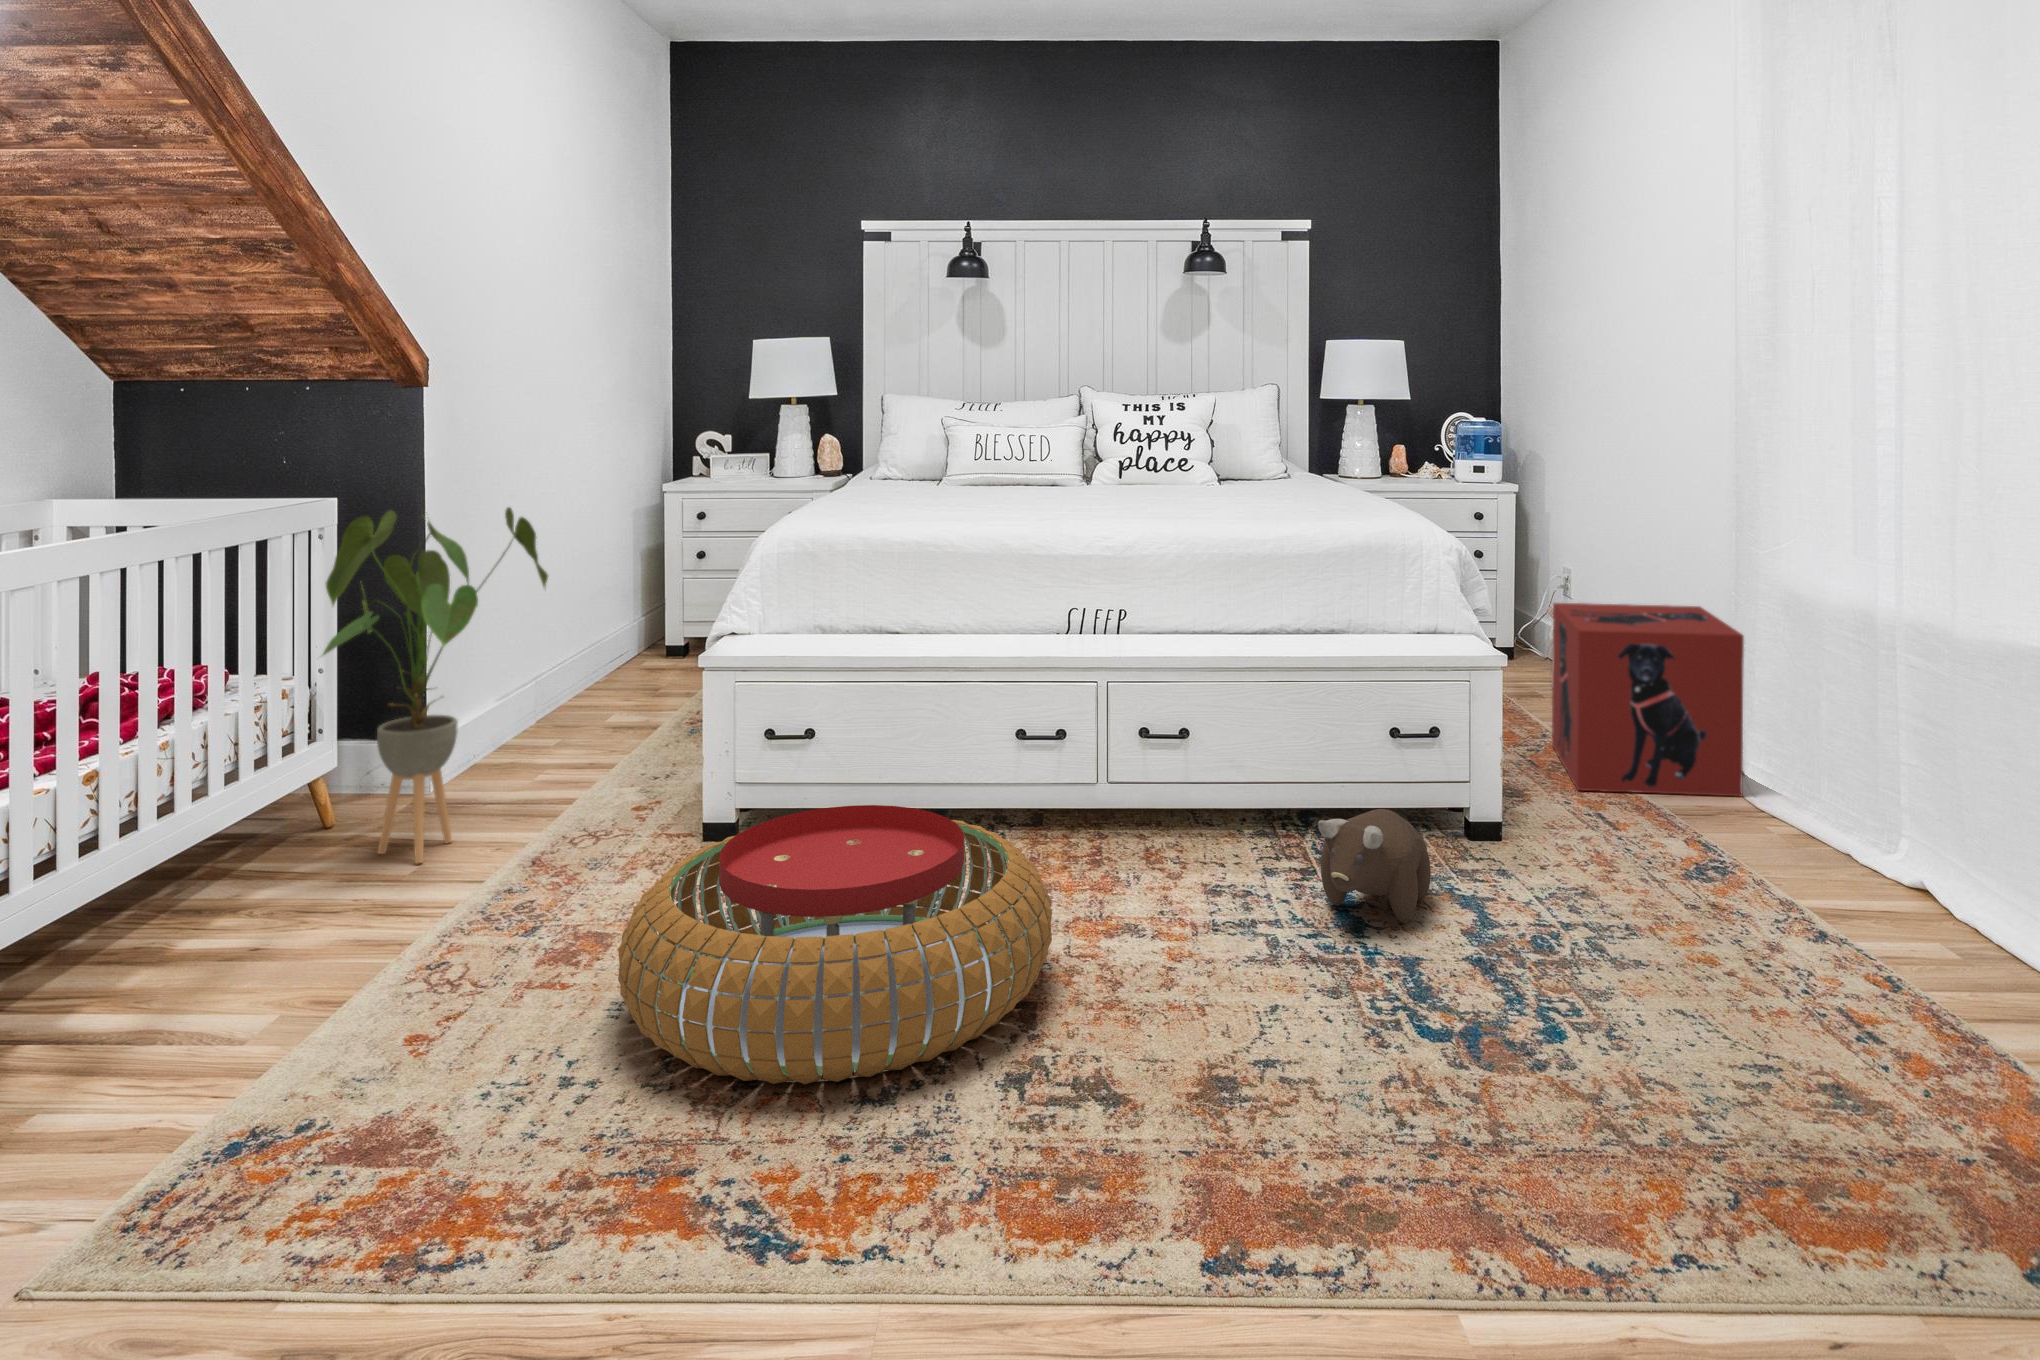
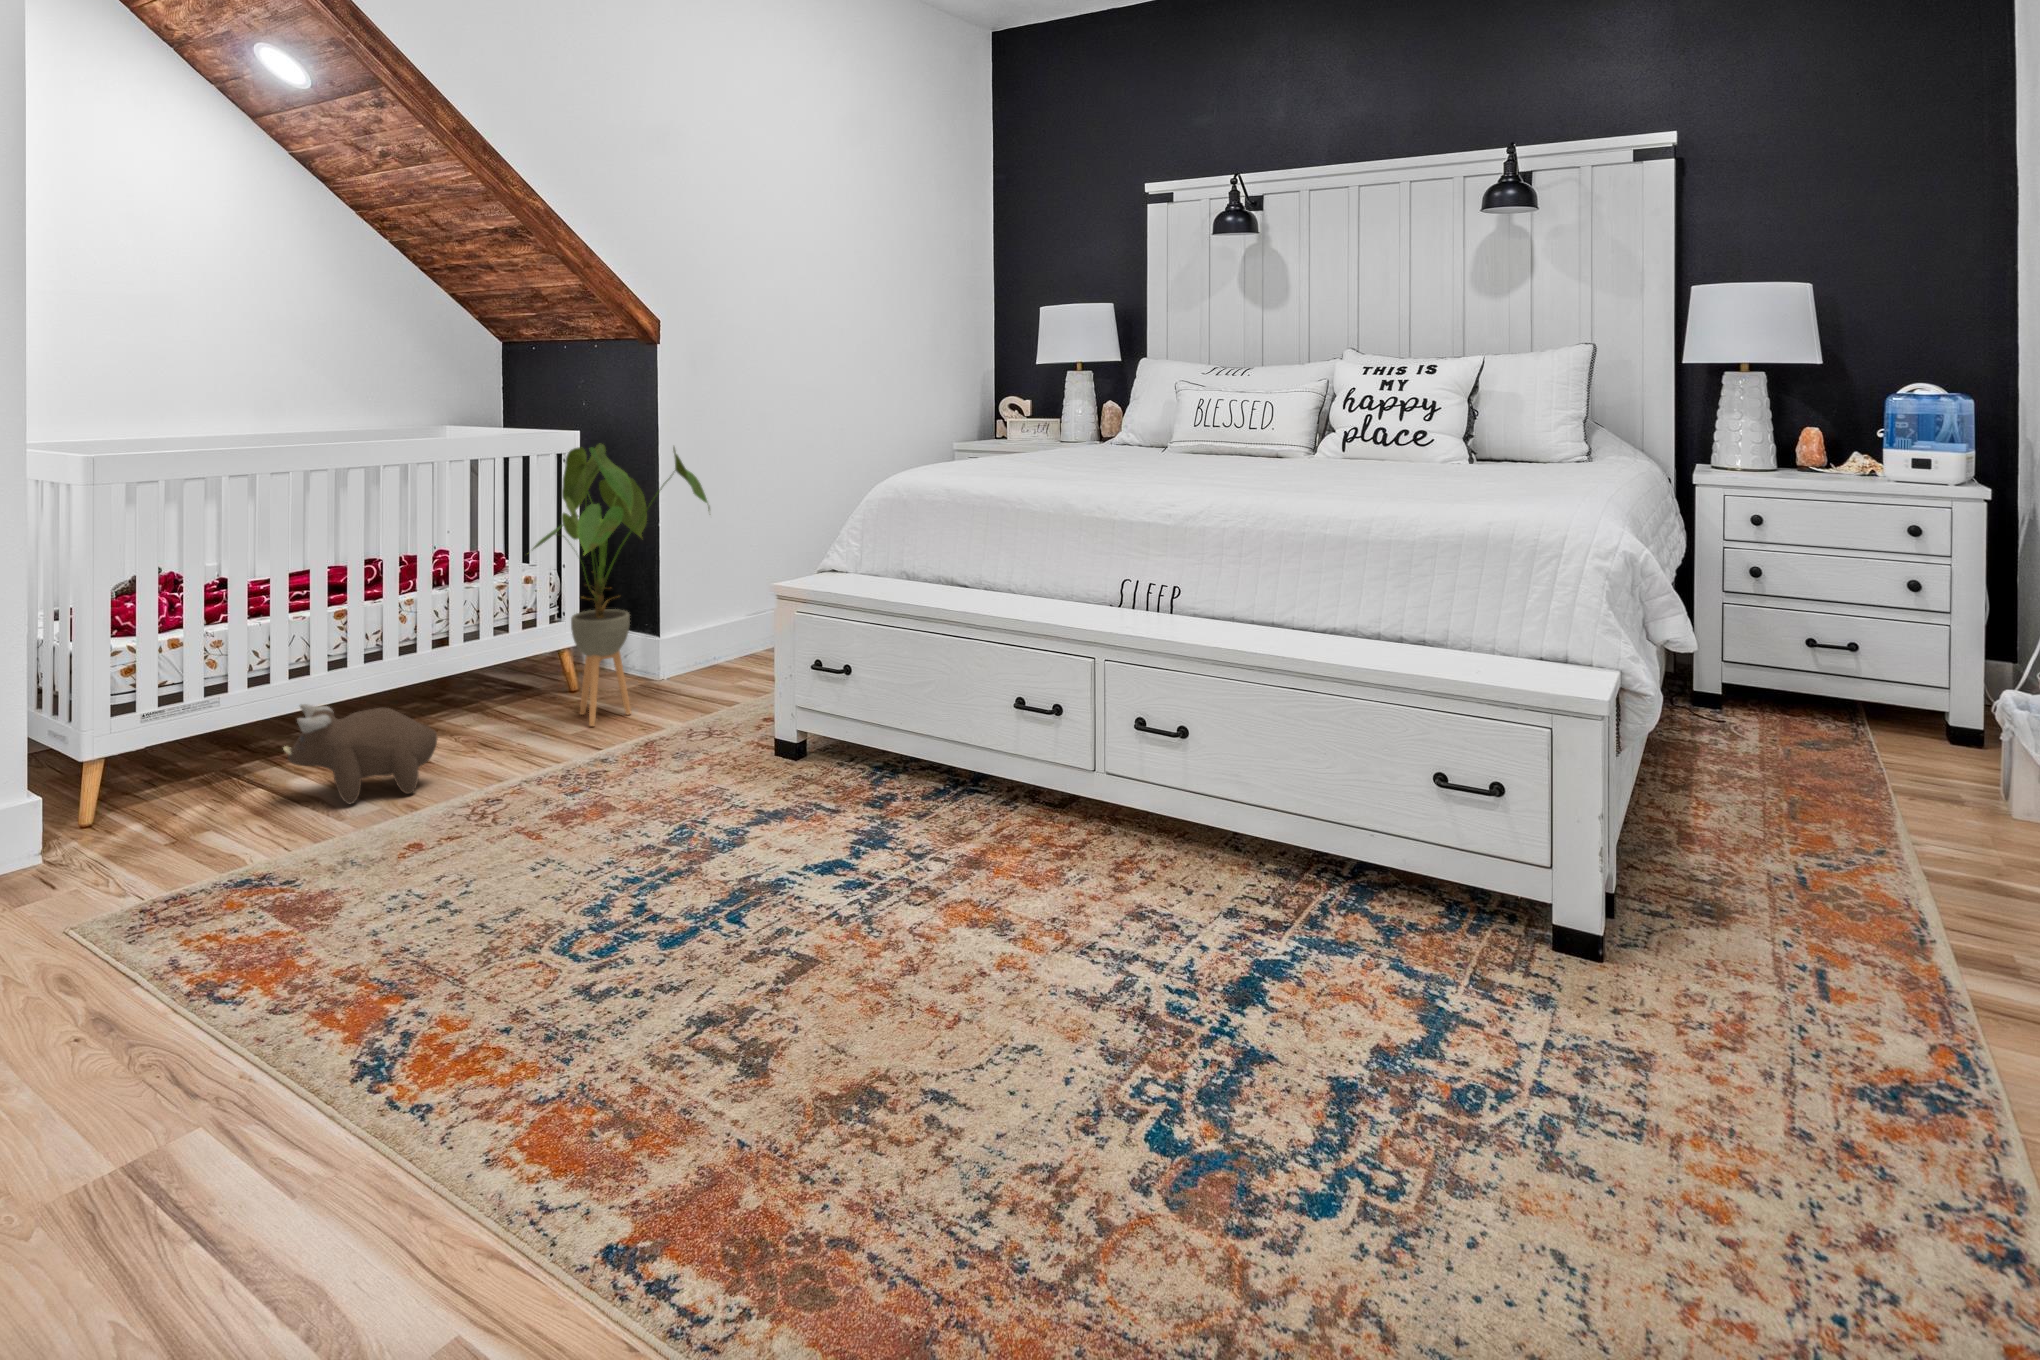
storage box: present [1552,603,1744,796] -> none [1731,640,2020,964]
pouf: present [618,805,1052,1084] -> none [486,734,889,987]
plush toy: present [1318,809,1431,923] -> present [283,704,438,804]

